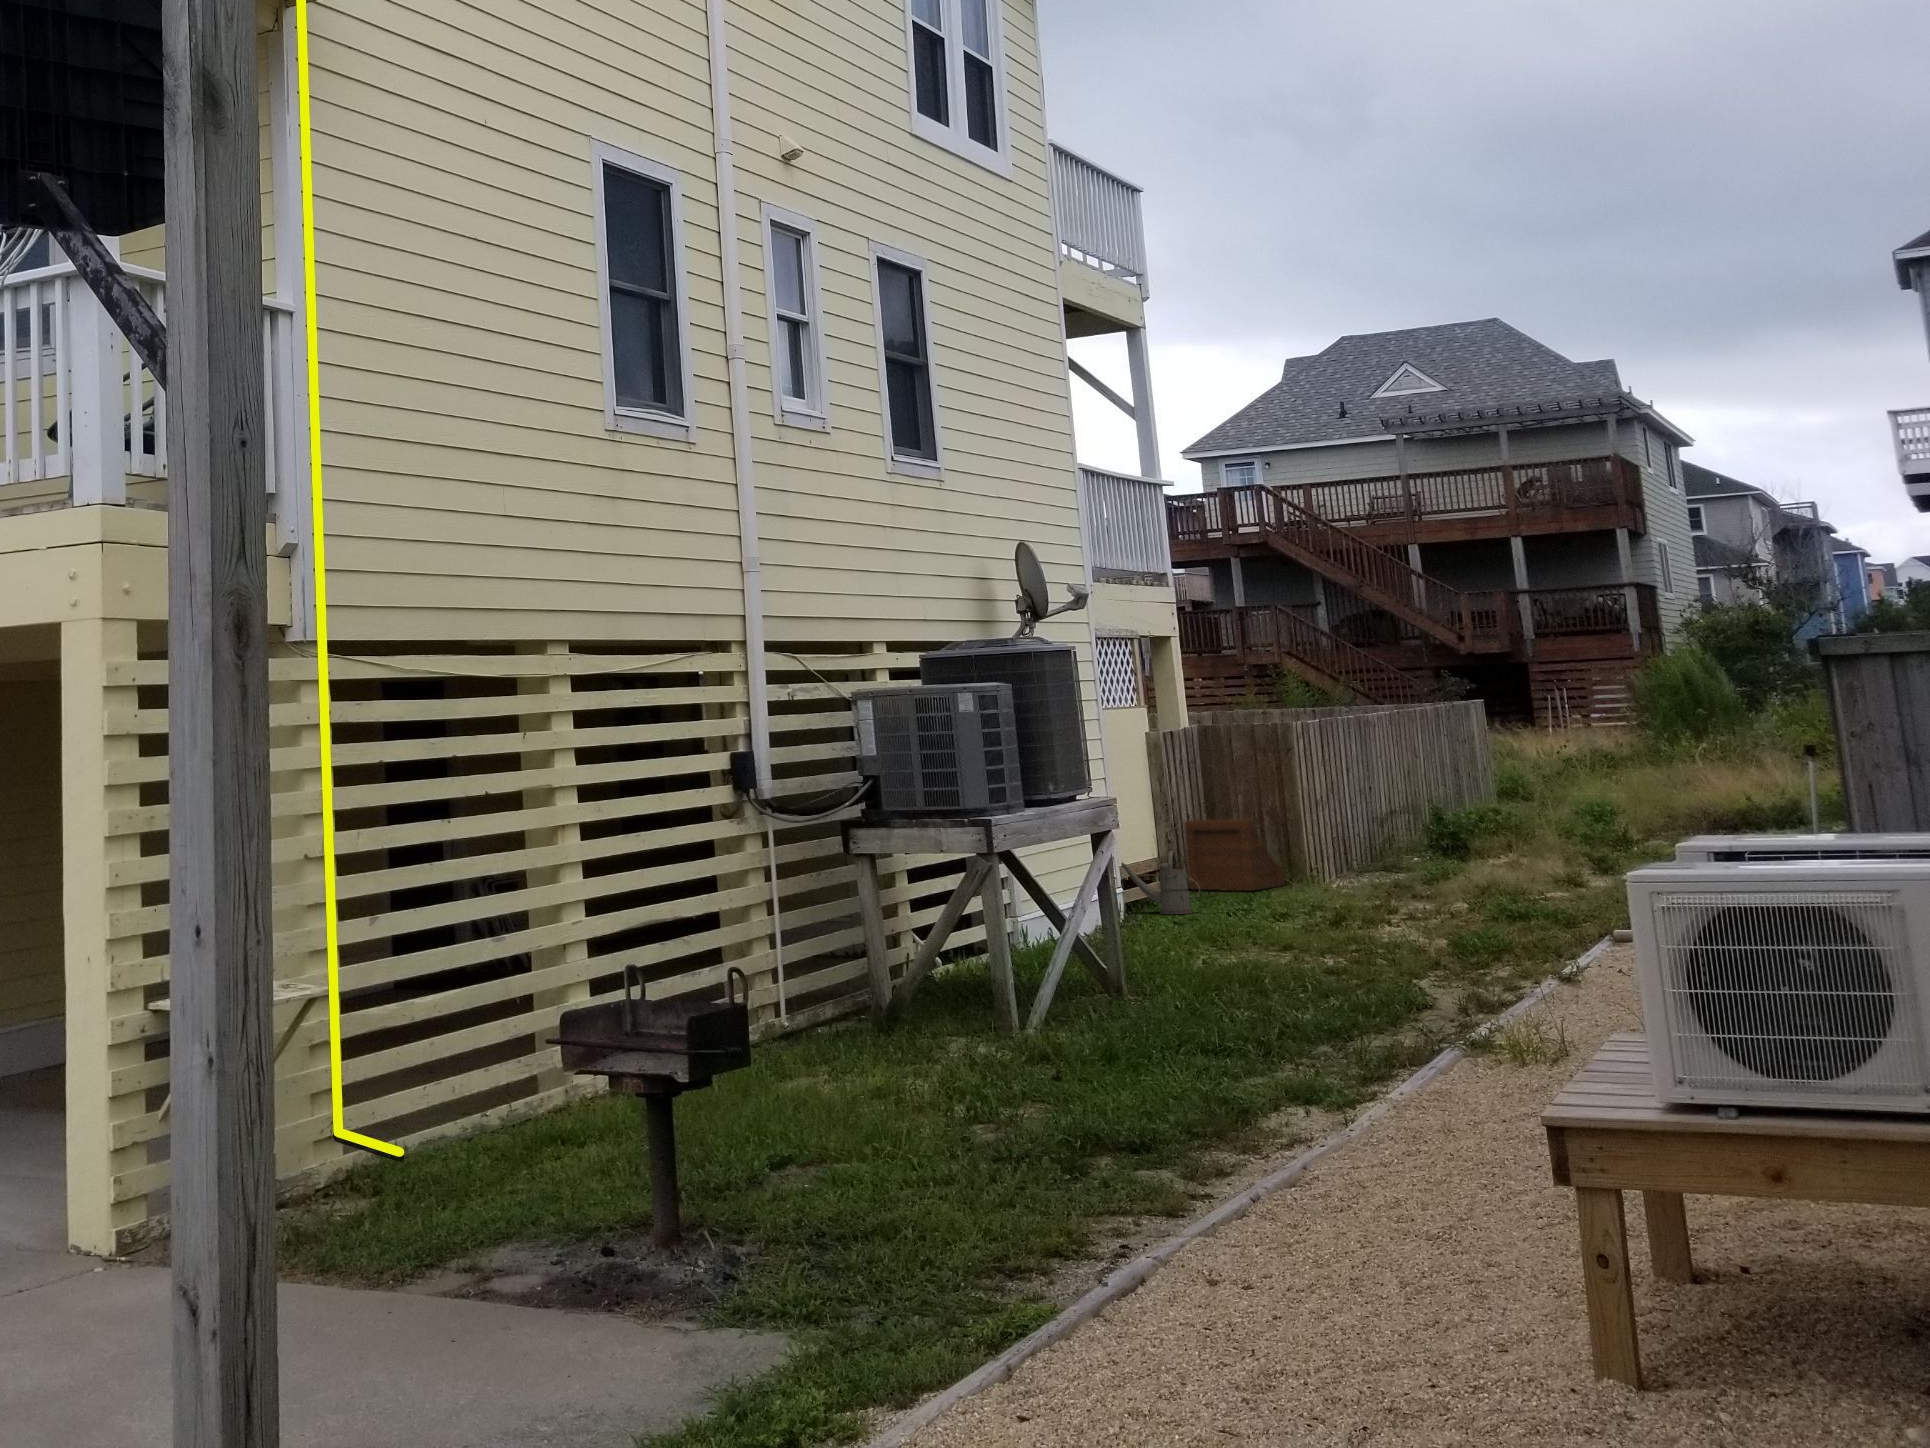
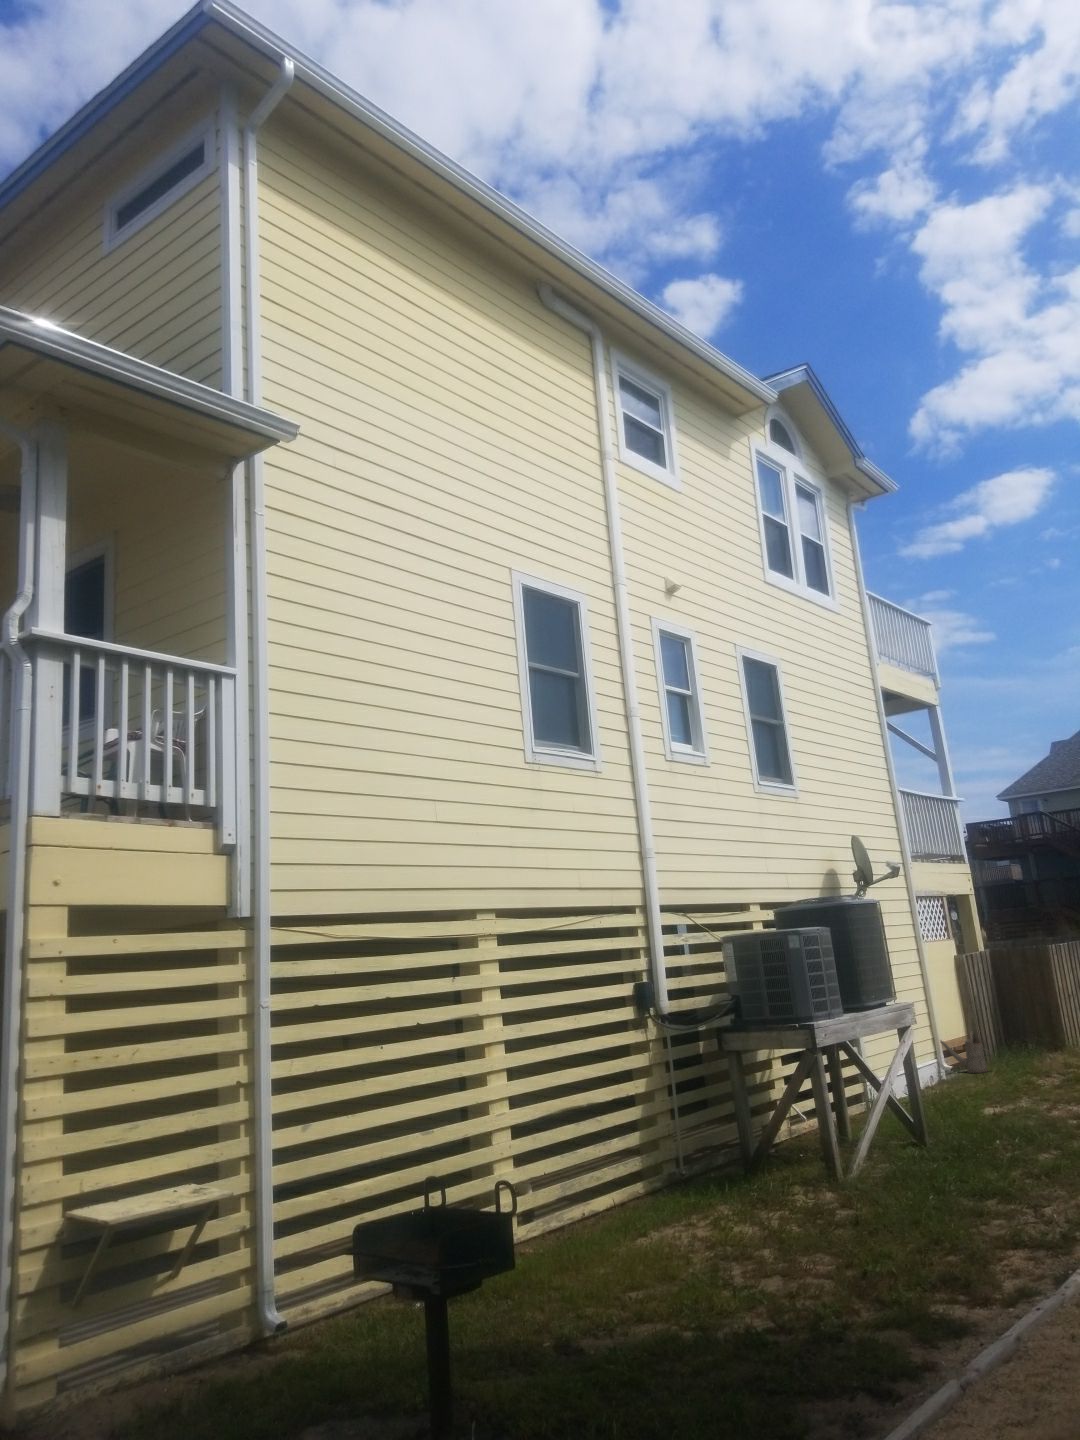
wooden crate: present [1184,819,1285,891] -> none [983,1006,1052,1055]

